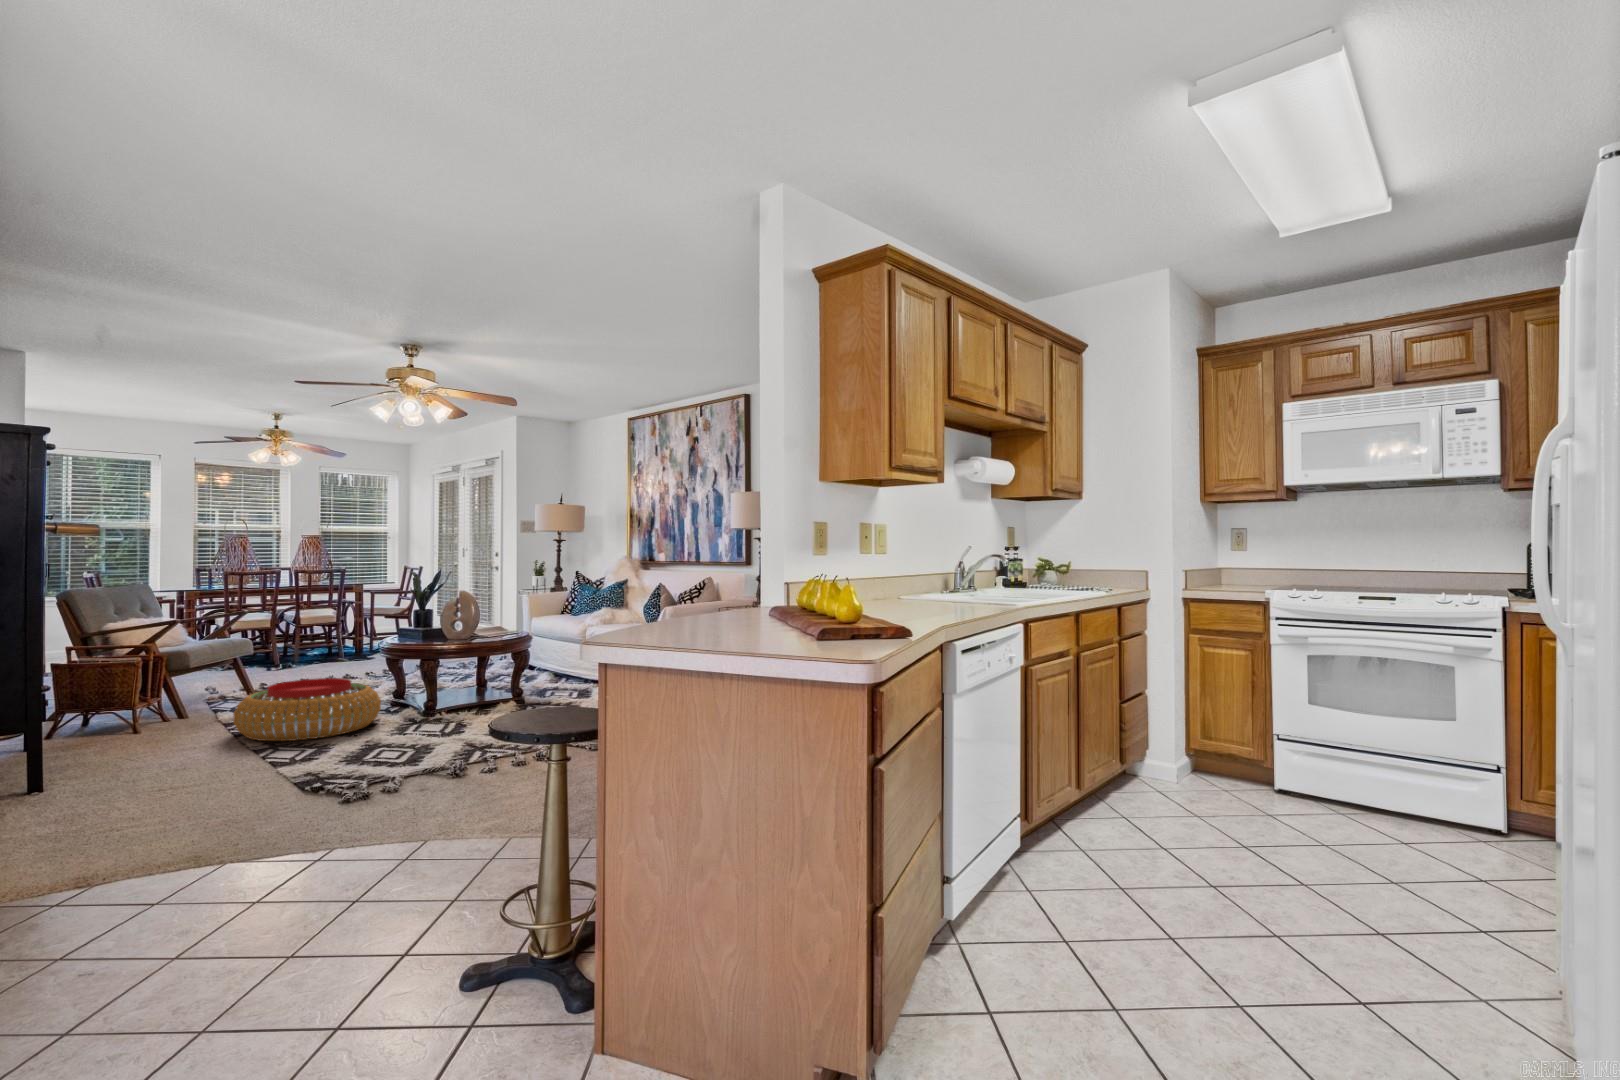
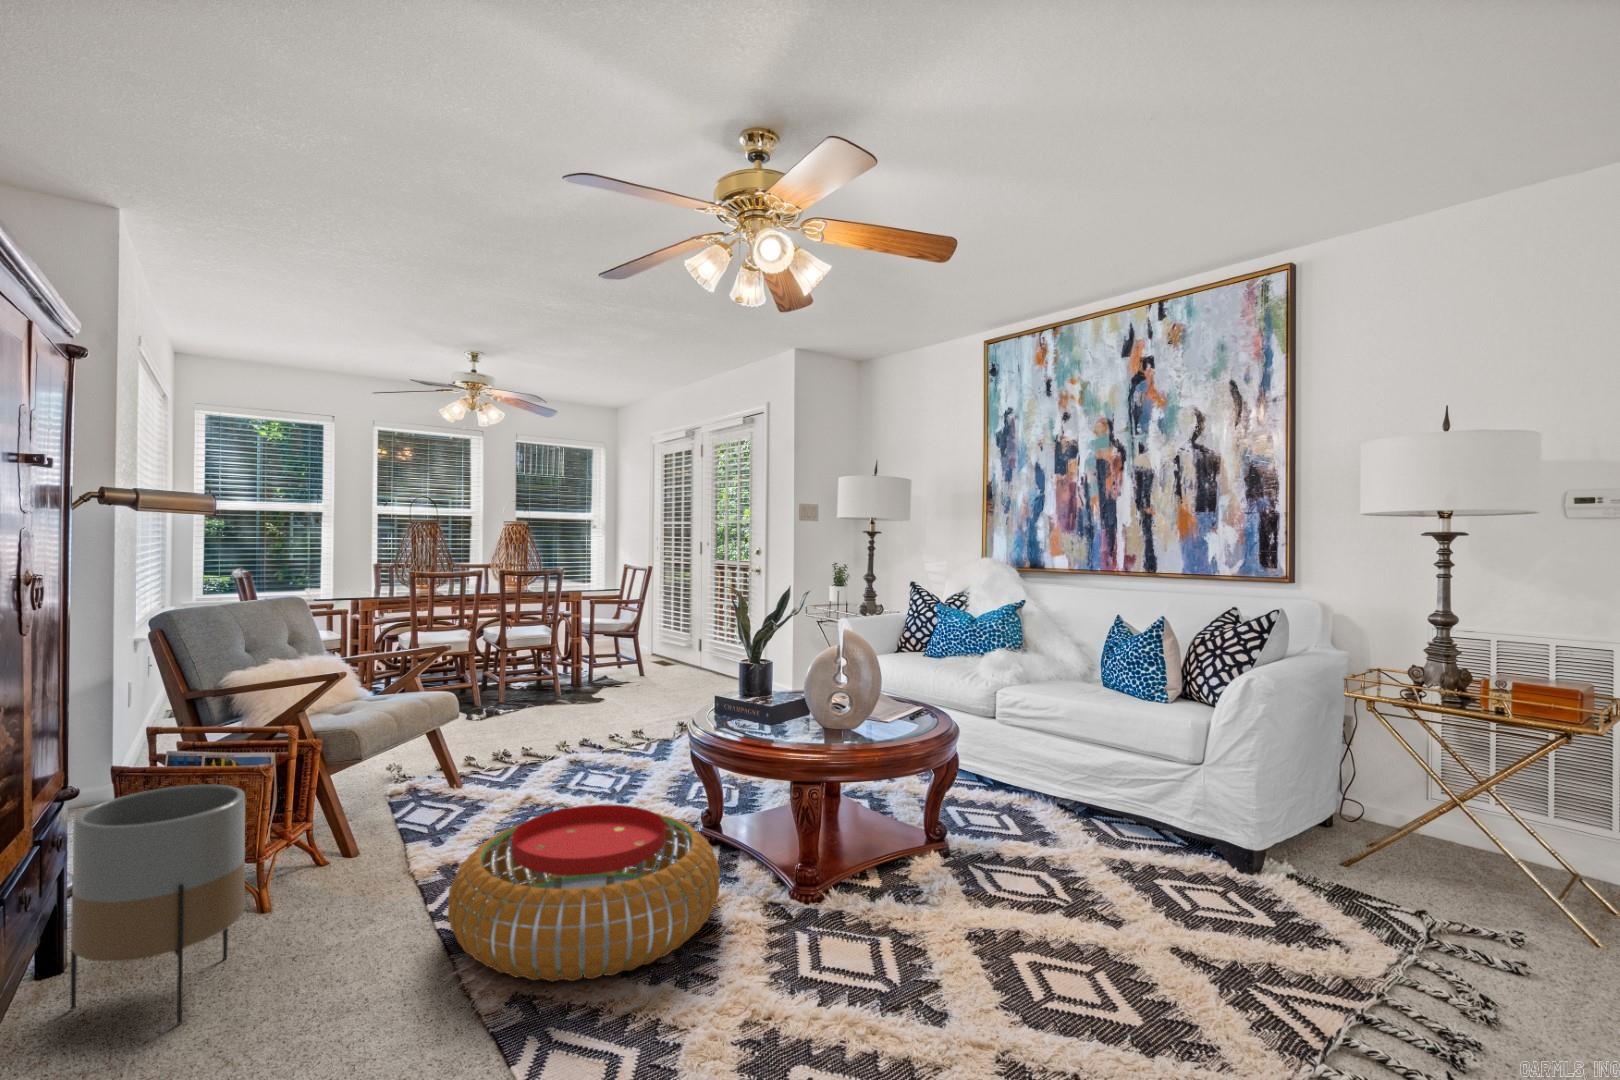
planter: none [44,662,128,757] -> present [70,785,245,1024]

